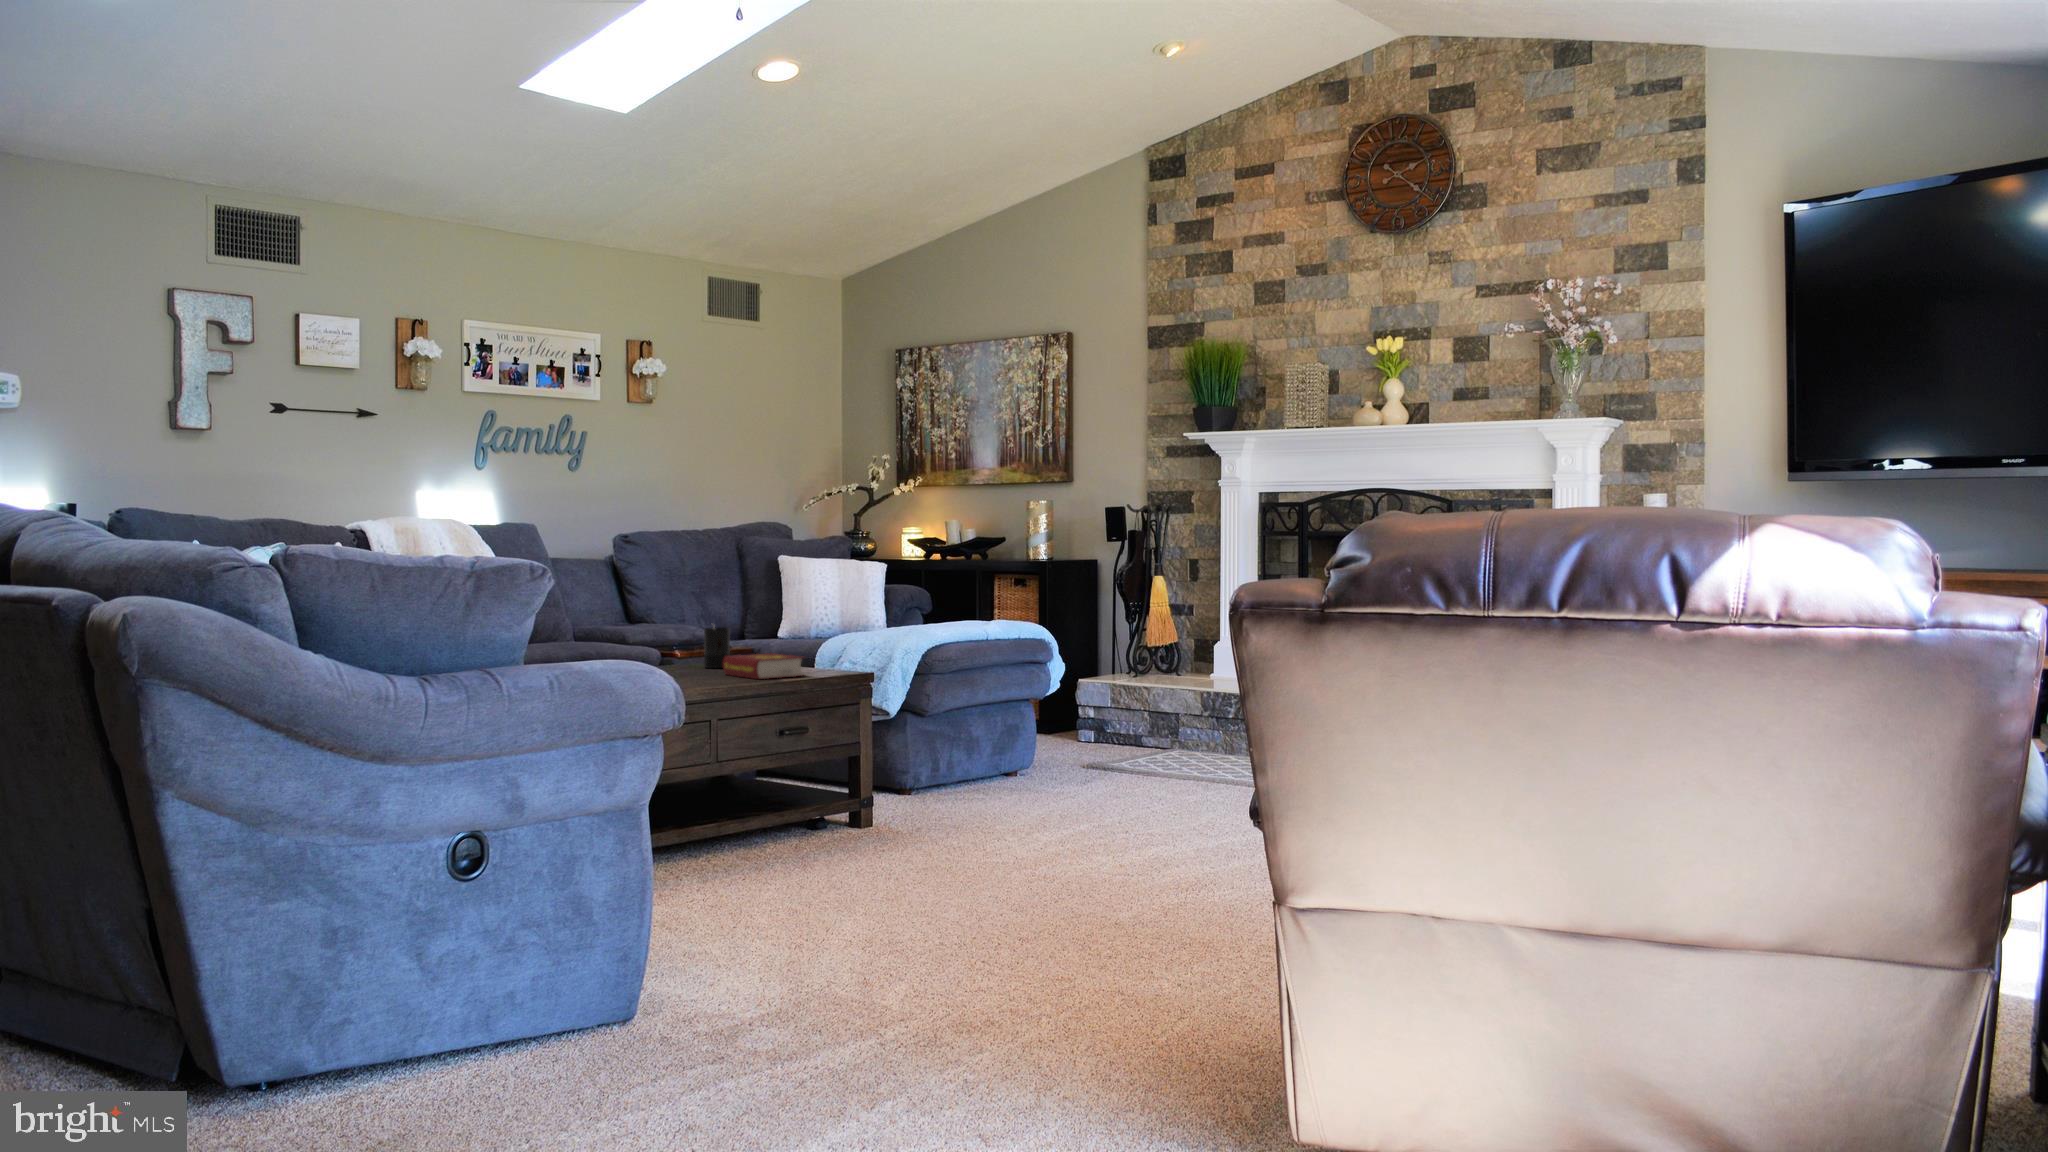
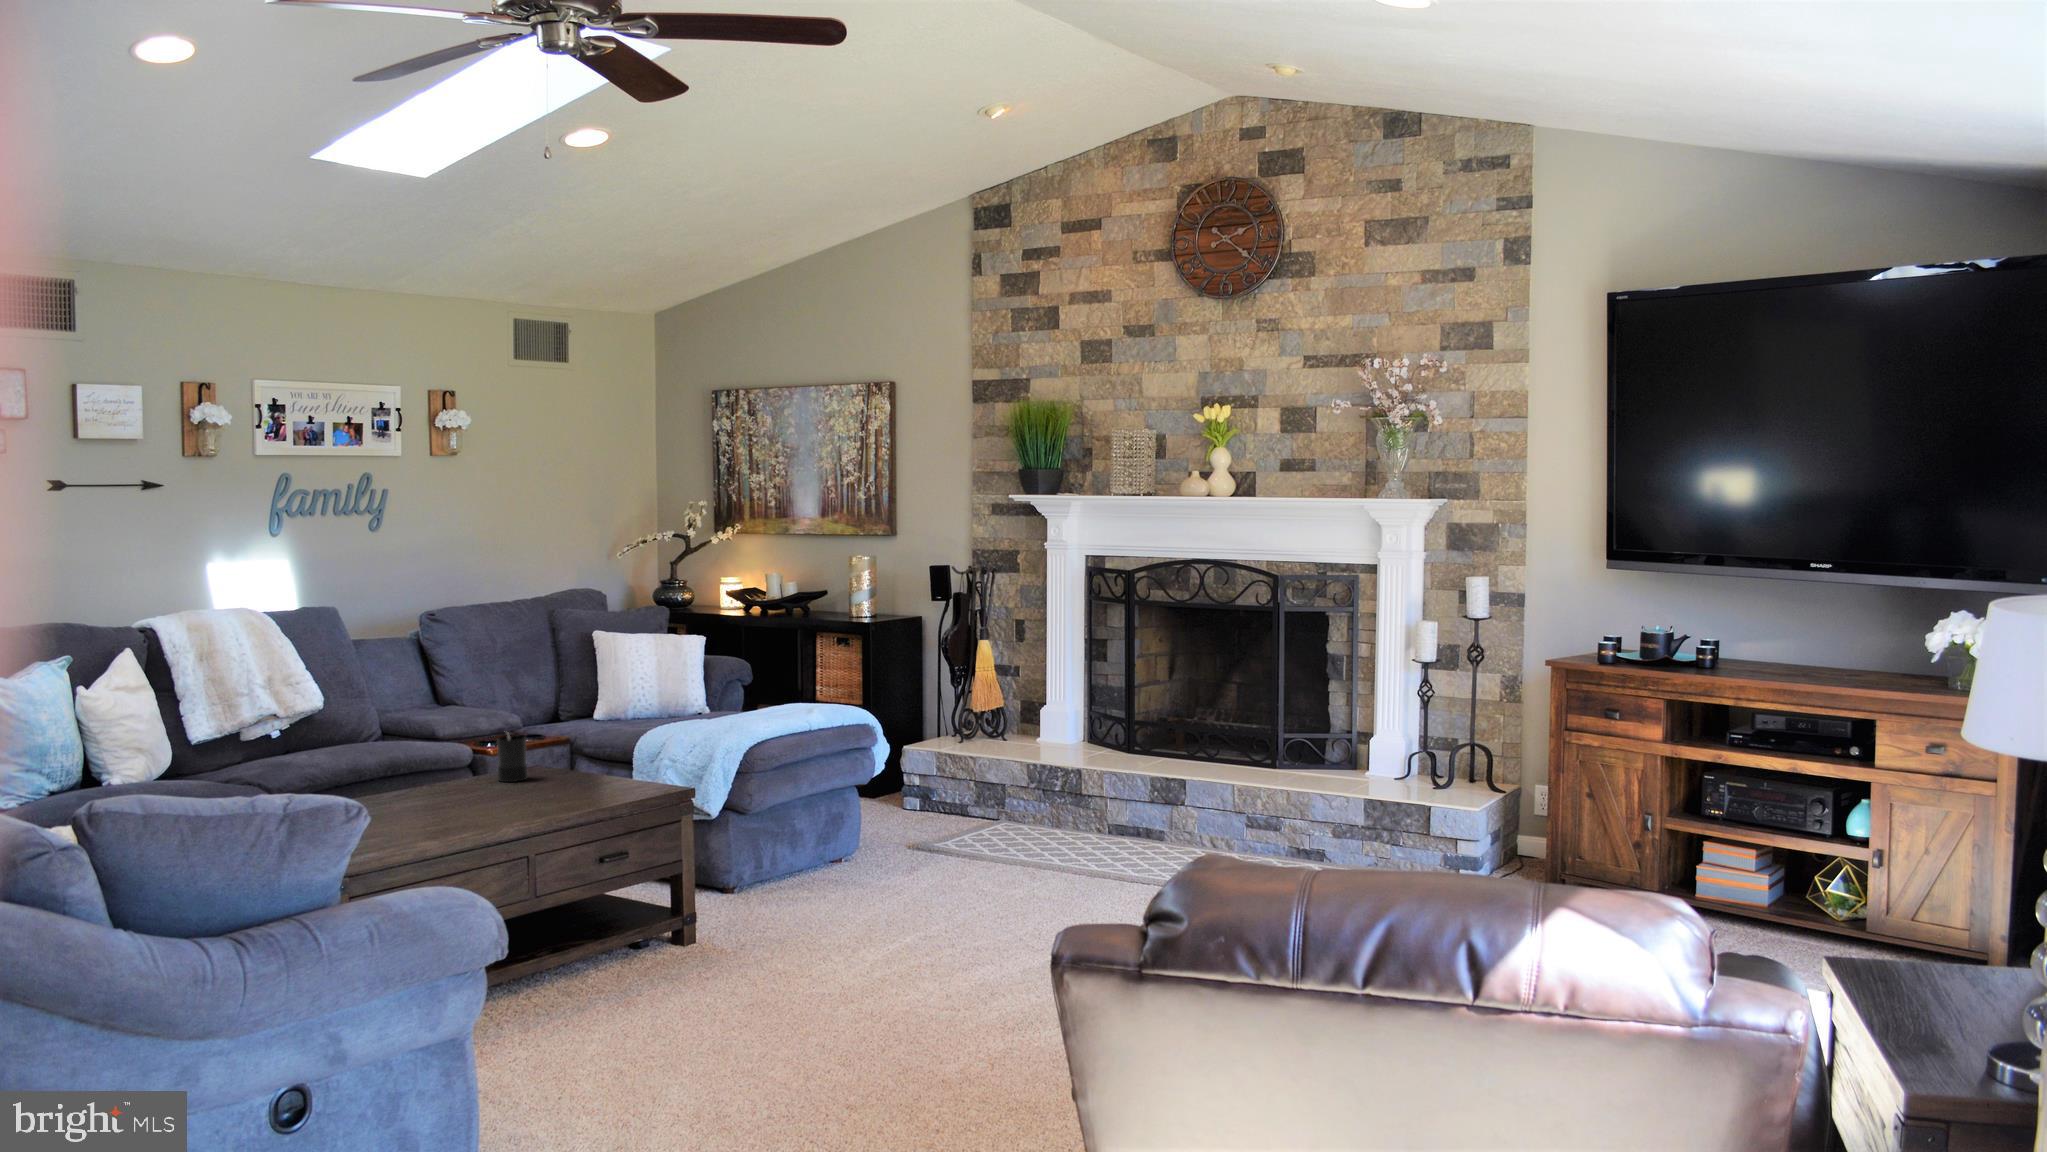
book: present [723,653,803,679] -> none [516,770,608,808]

